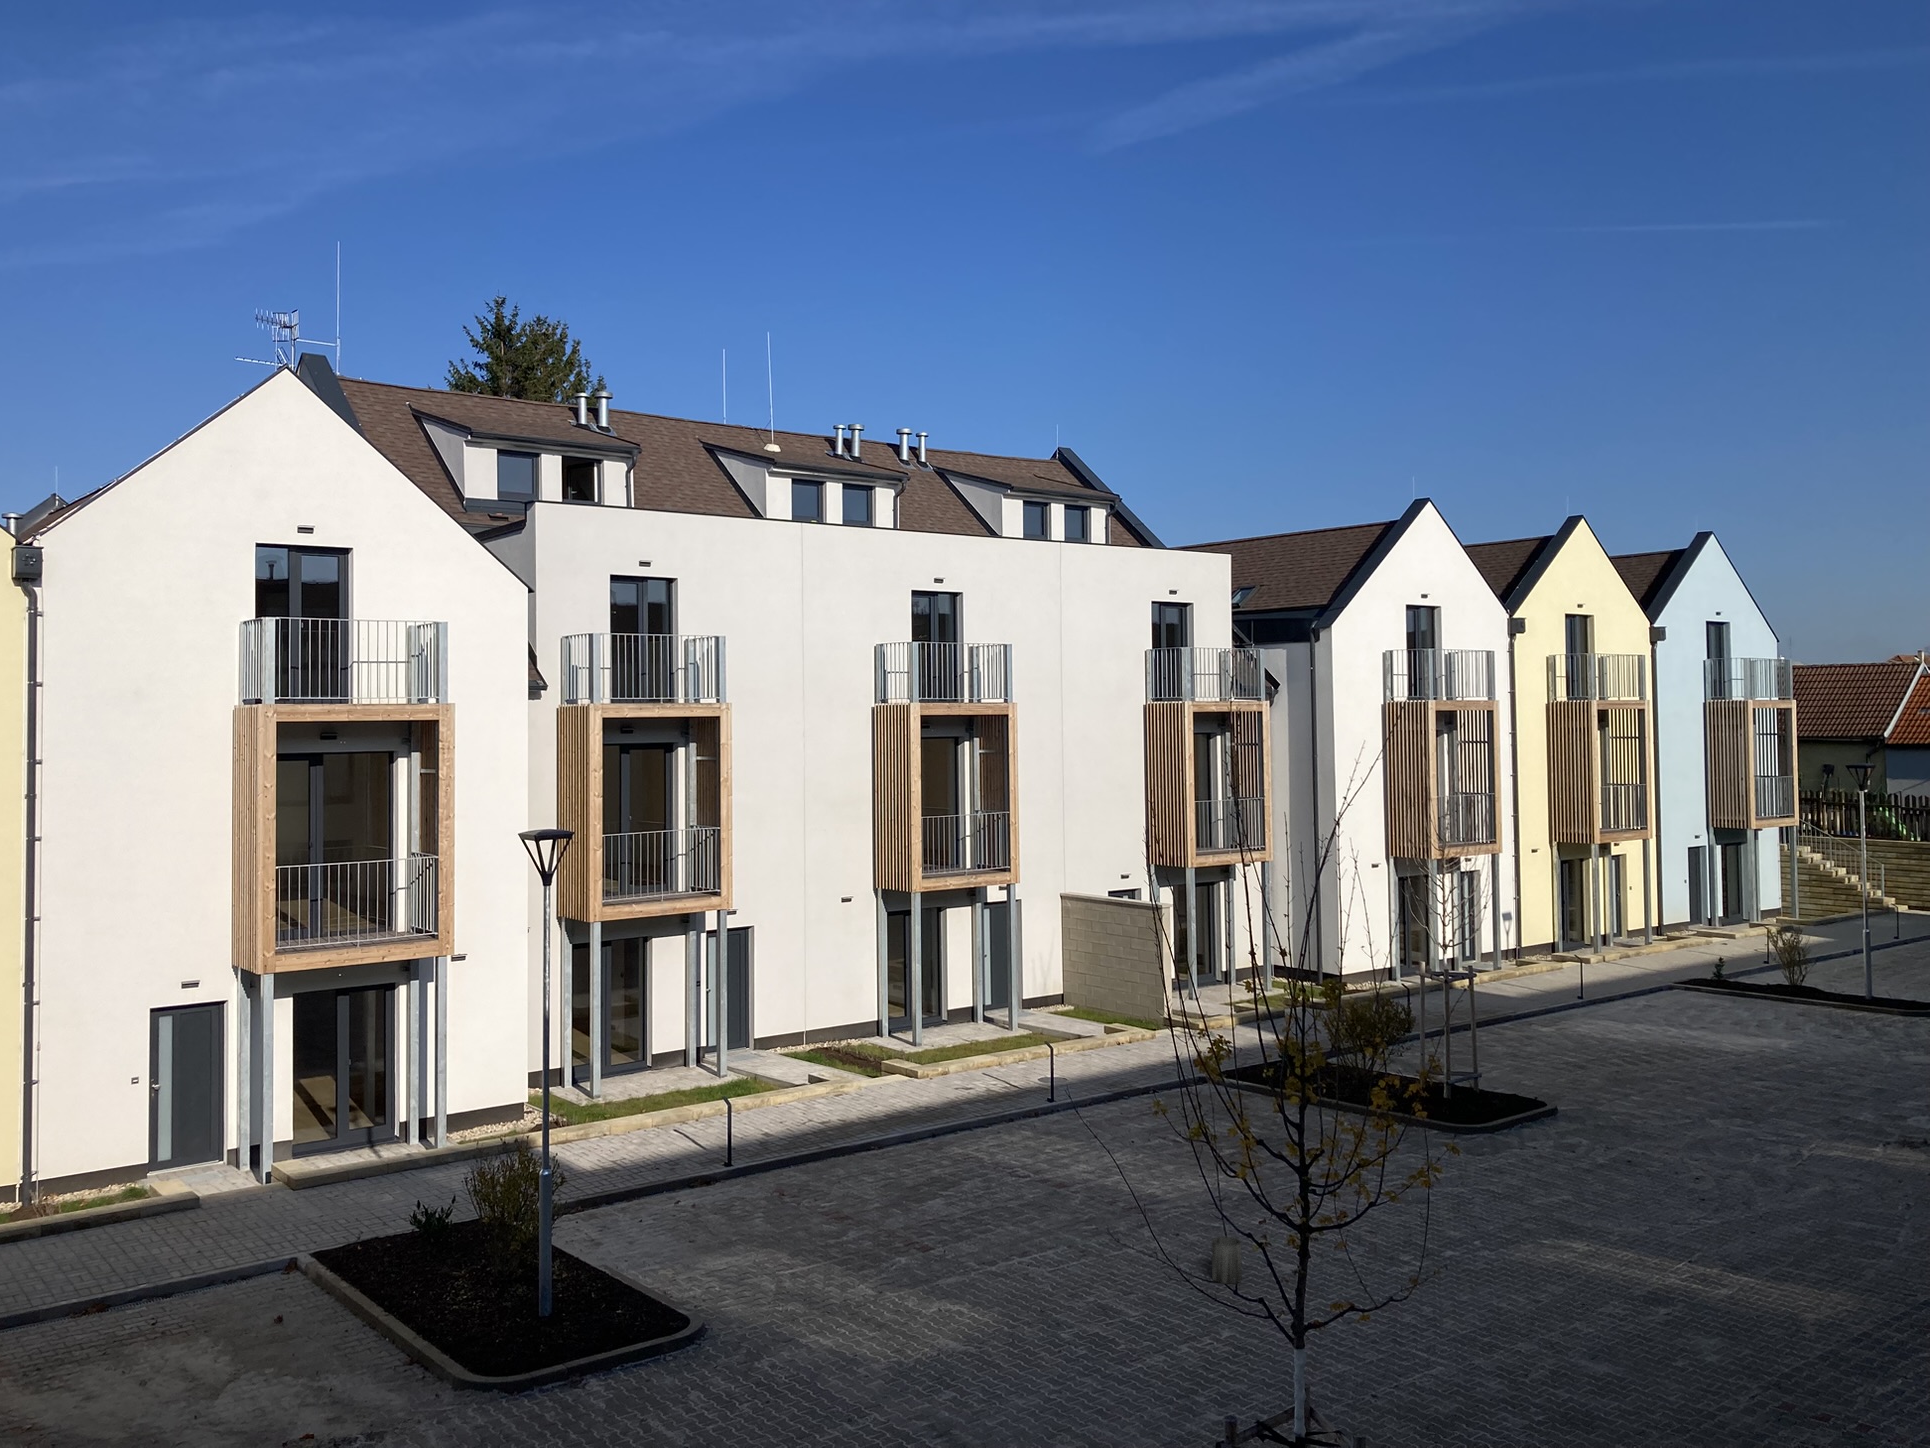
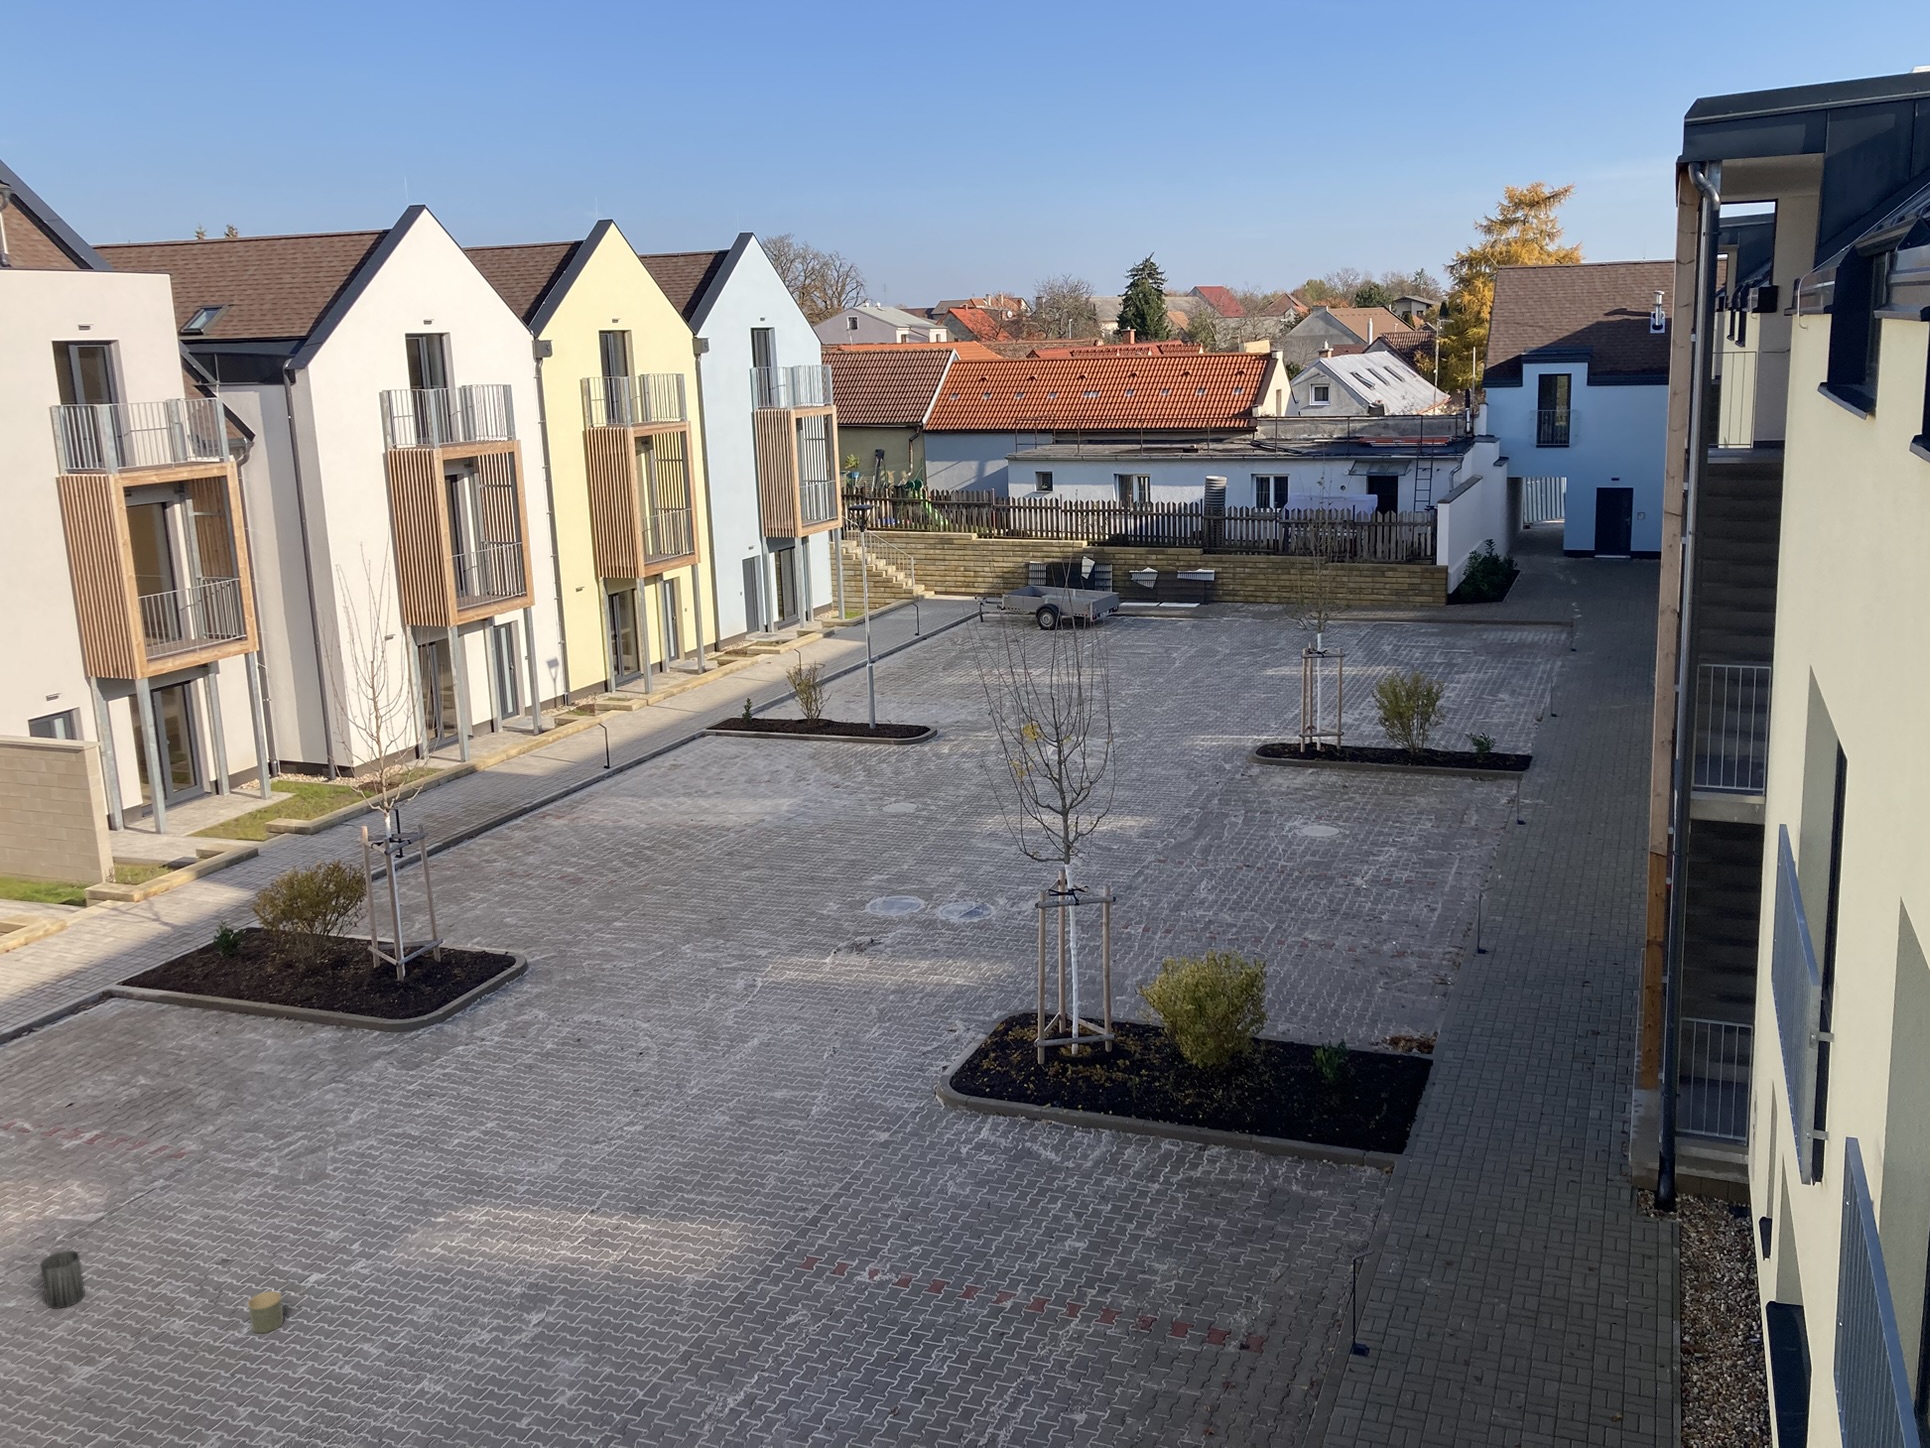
planter: none [1398,1302,1427,1338] -> present [248,1292,283,1333]

